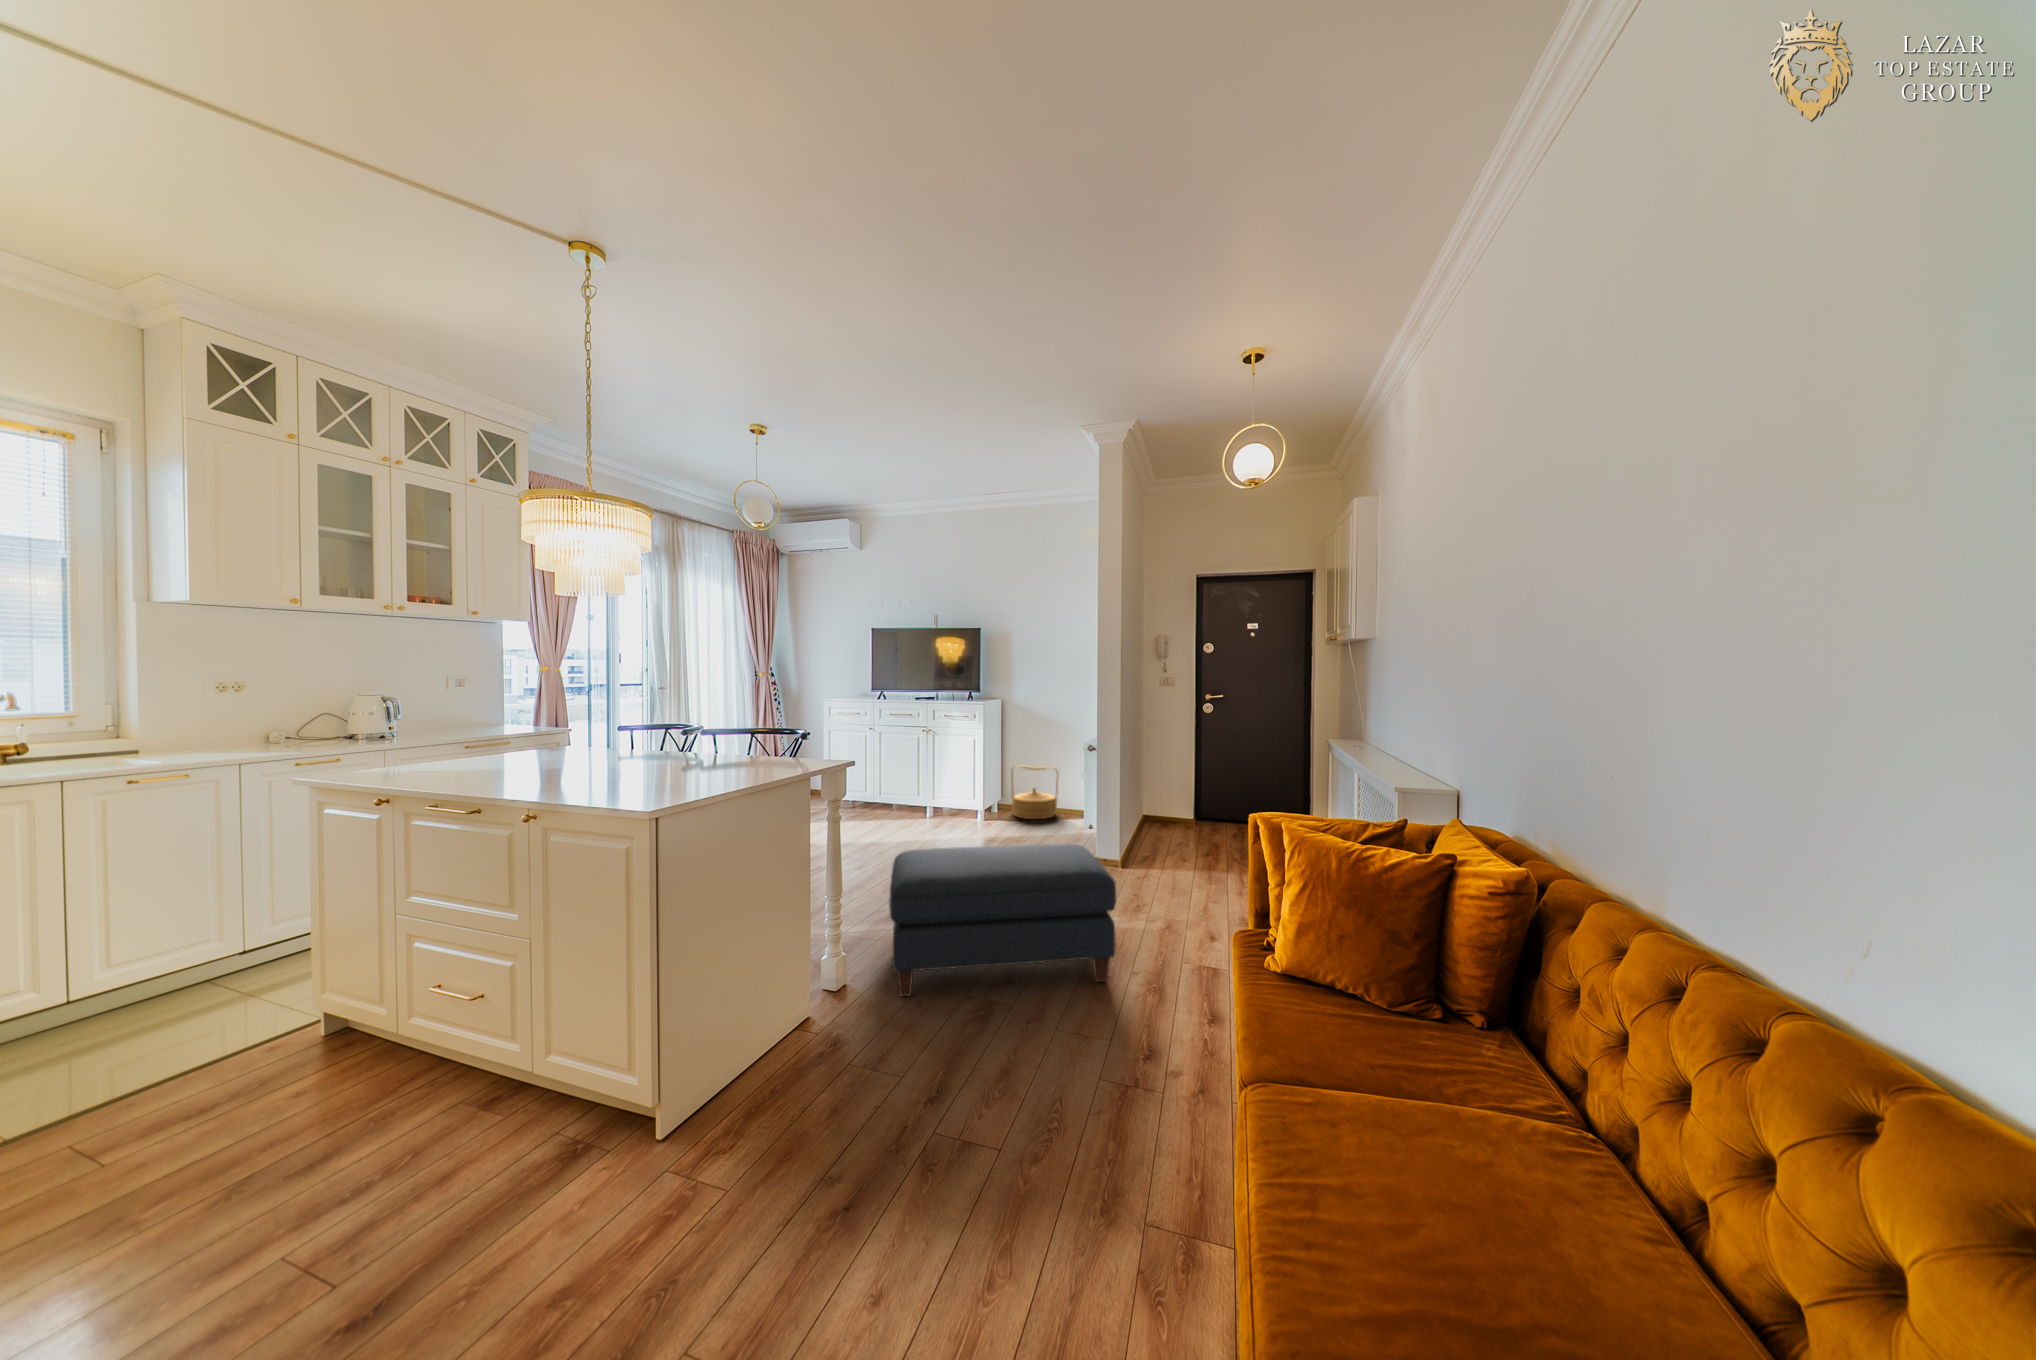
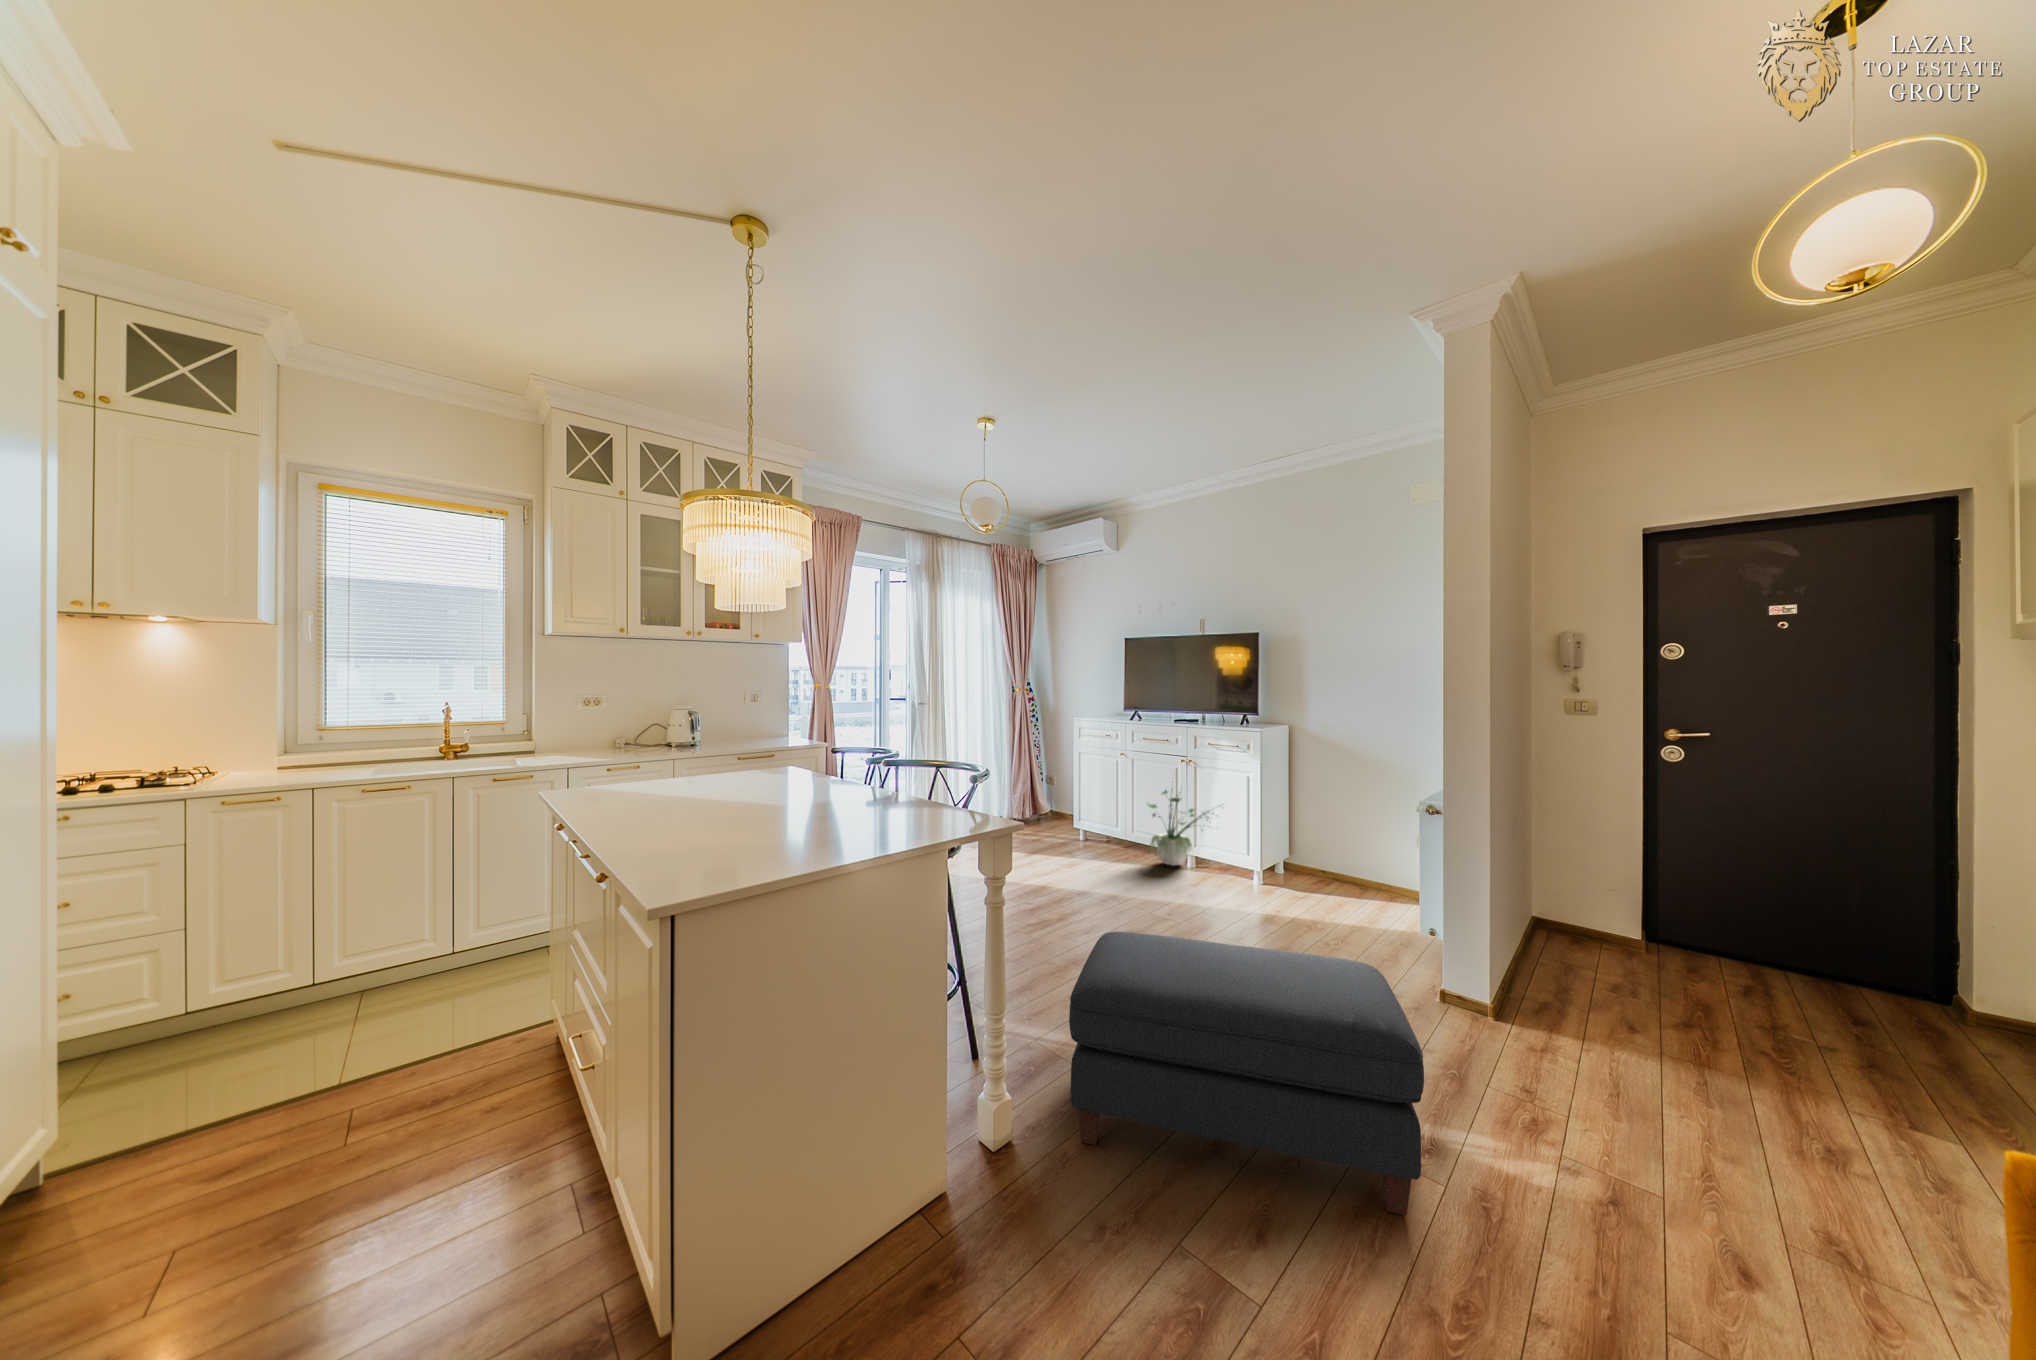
potted plant: none [892,742,962,819] -> present [1147,791,1212,865]
woven basket: present [1011,765,1059,819] -> none [1296,811,1364,886]

